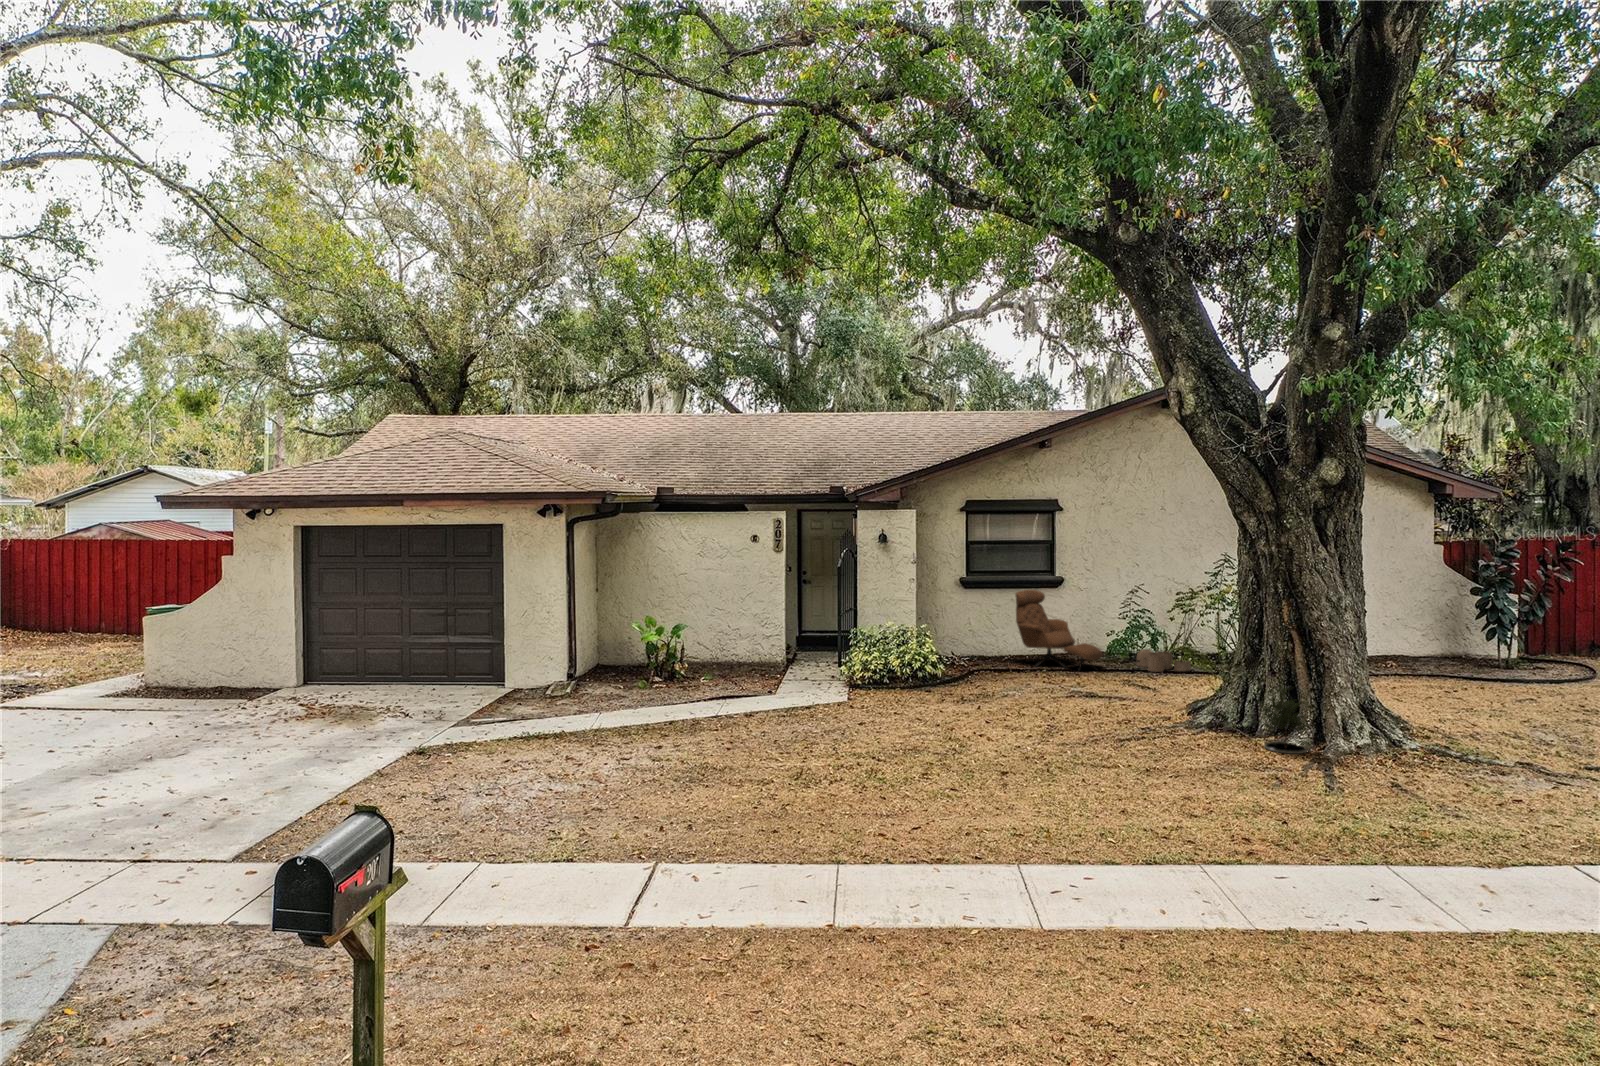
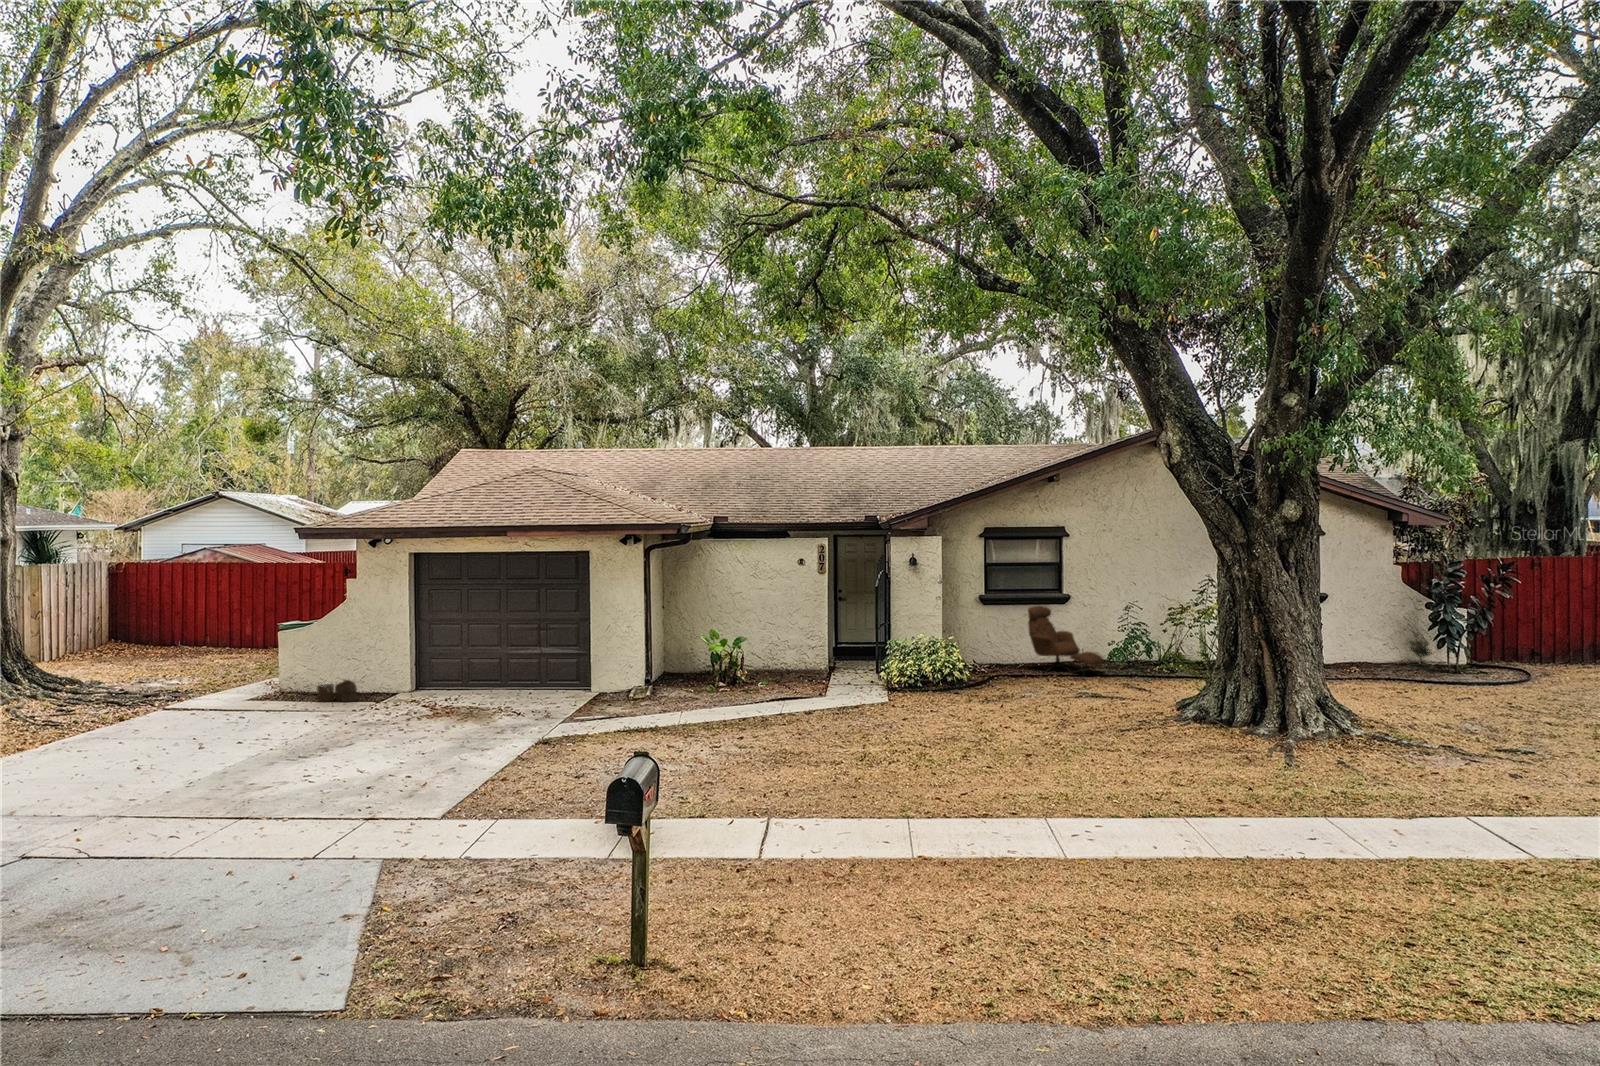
woven basket: present [1136,649,1191,672] -> present [318,680,357,702]
potted tree: present [1260,679,1310,754] -> present [1408,632,1433,669]

